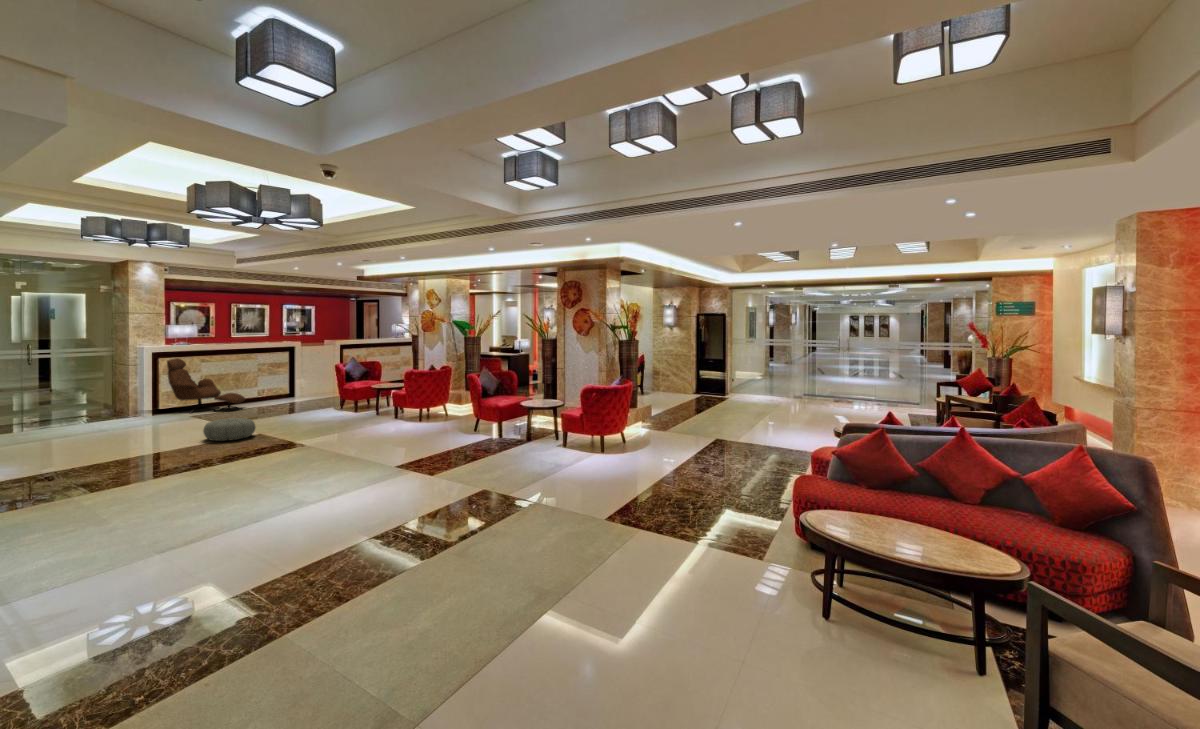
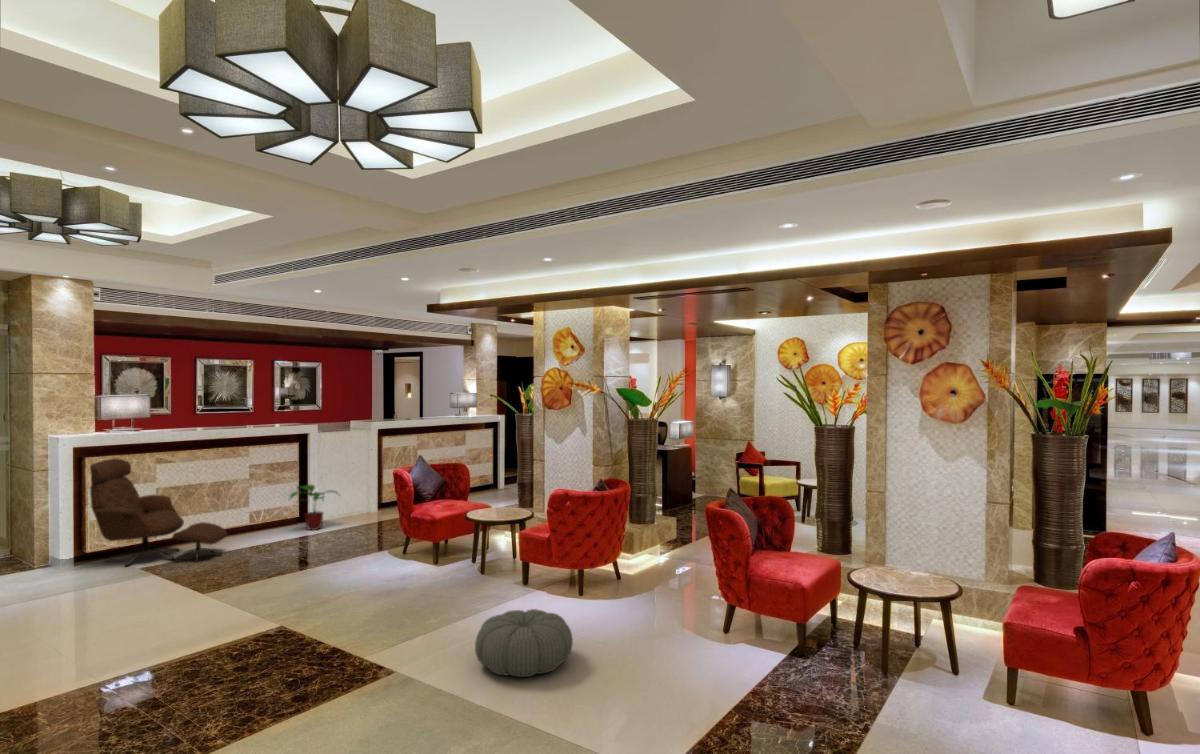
potted plant: none [282,376,314,401] -> present [290,485,337,530]
pouf: present [203,418,256,441] -> present [475,609,573,677]

